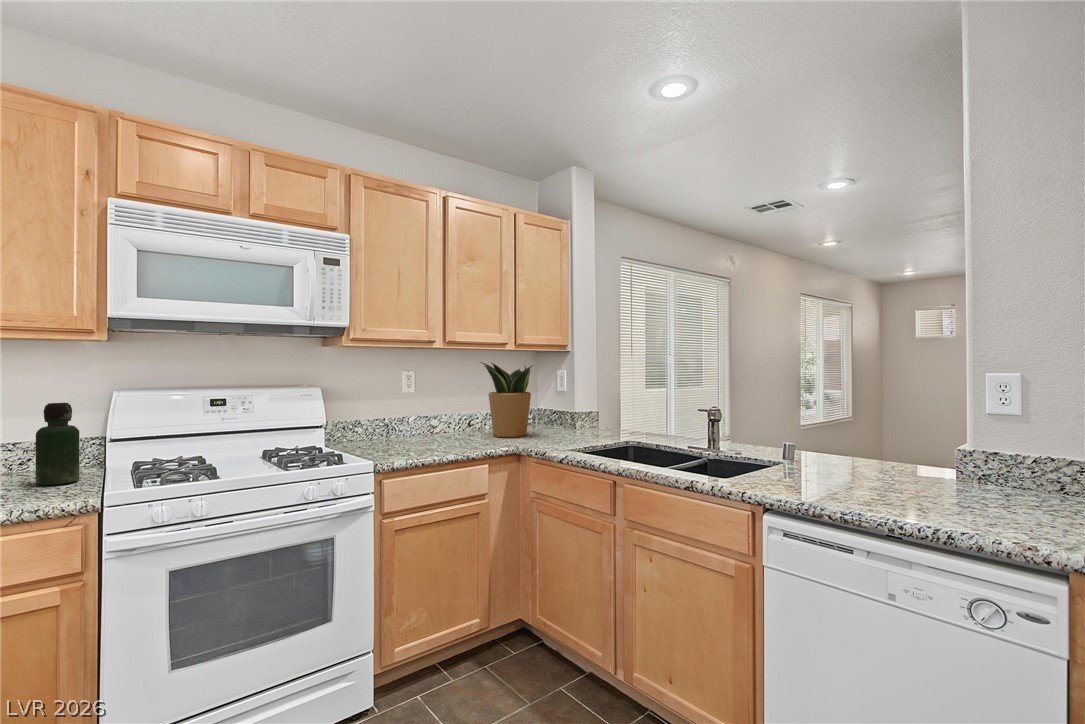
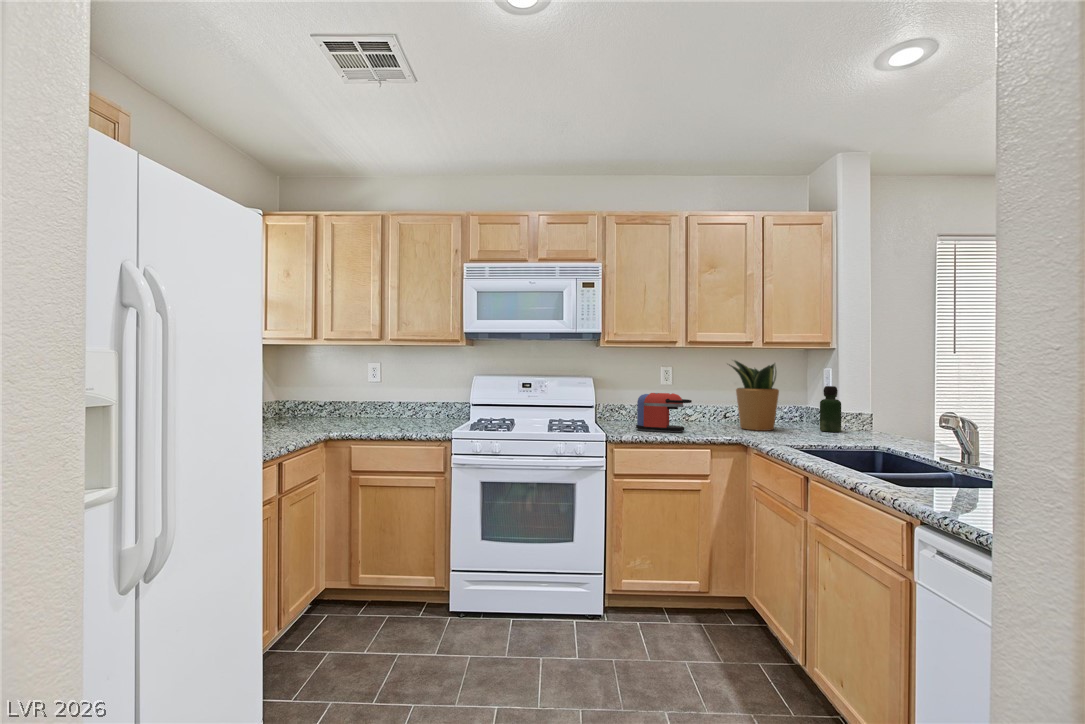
bottle: present [35,403,79,485] -> present [820,386,841,432]
coffee maker: none [392,403,459,451] -> present [636,393,692,432]

